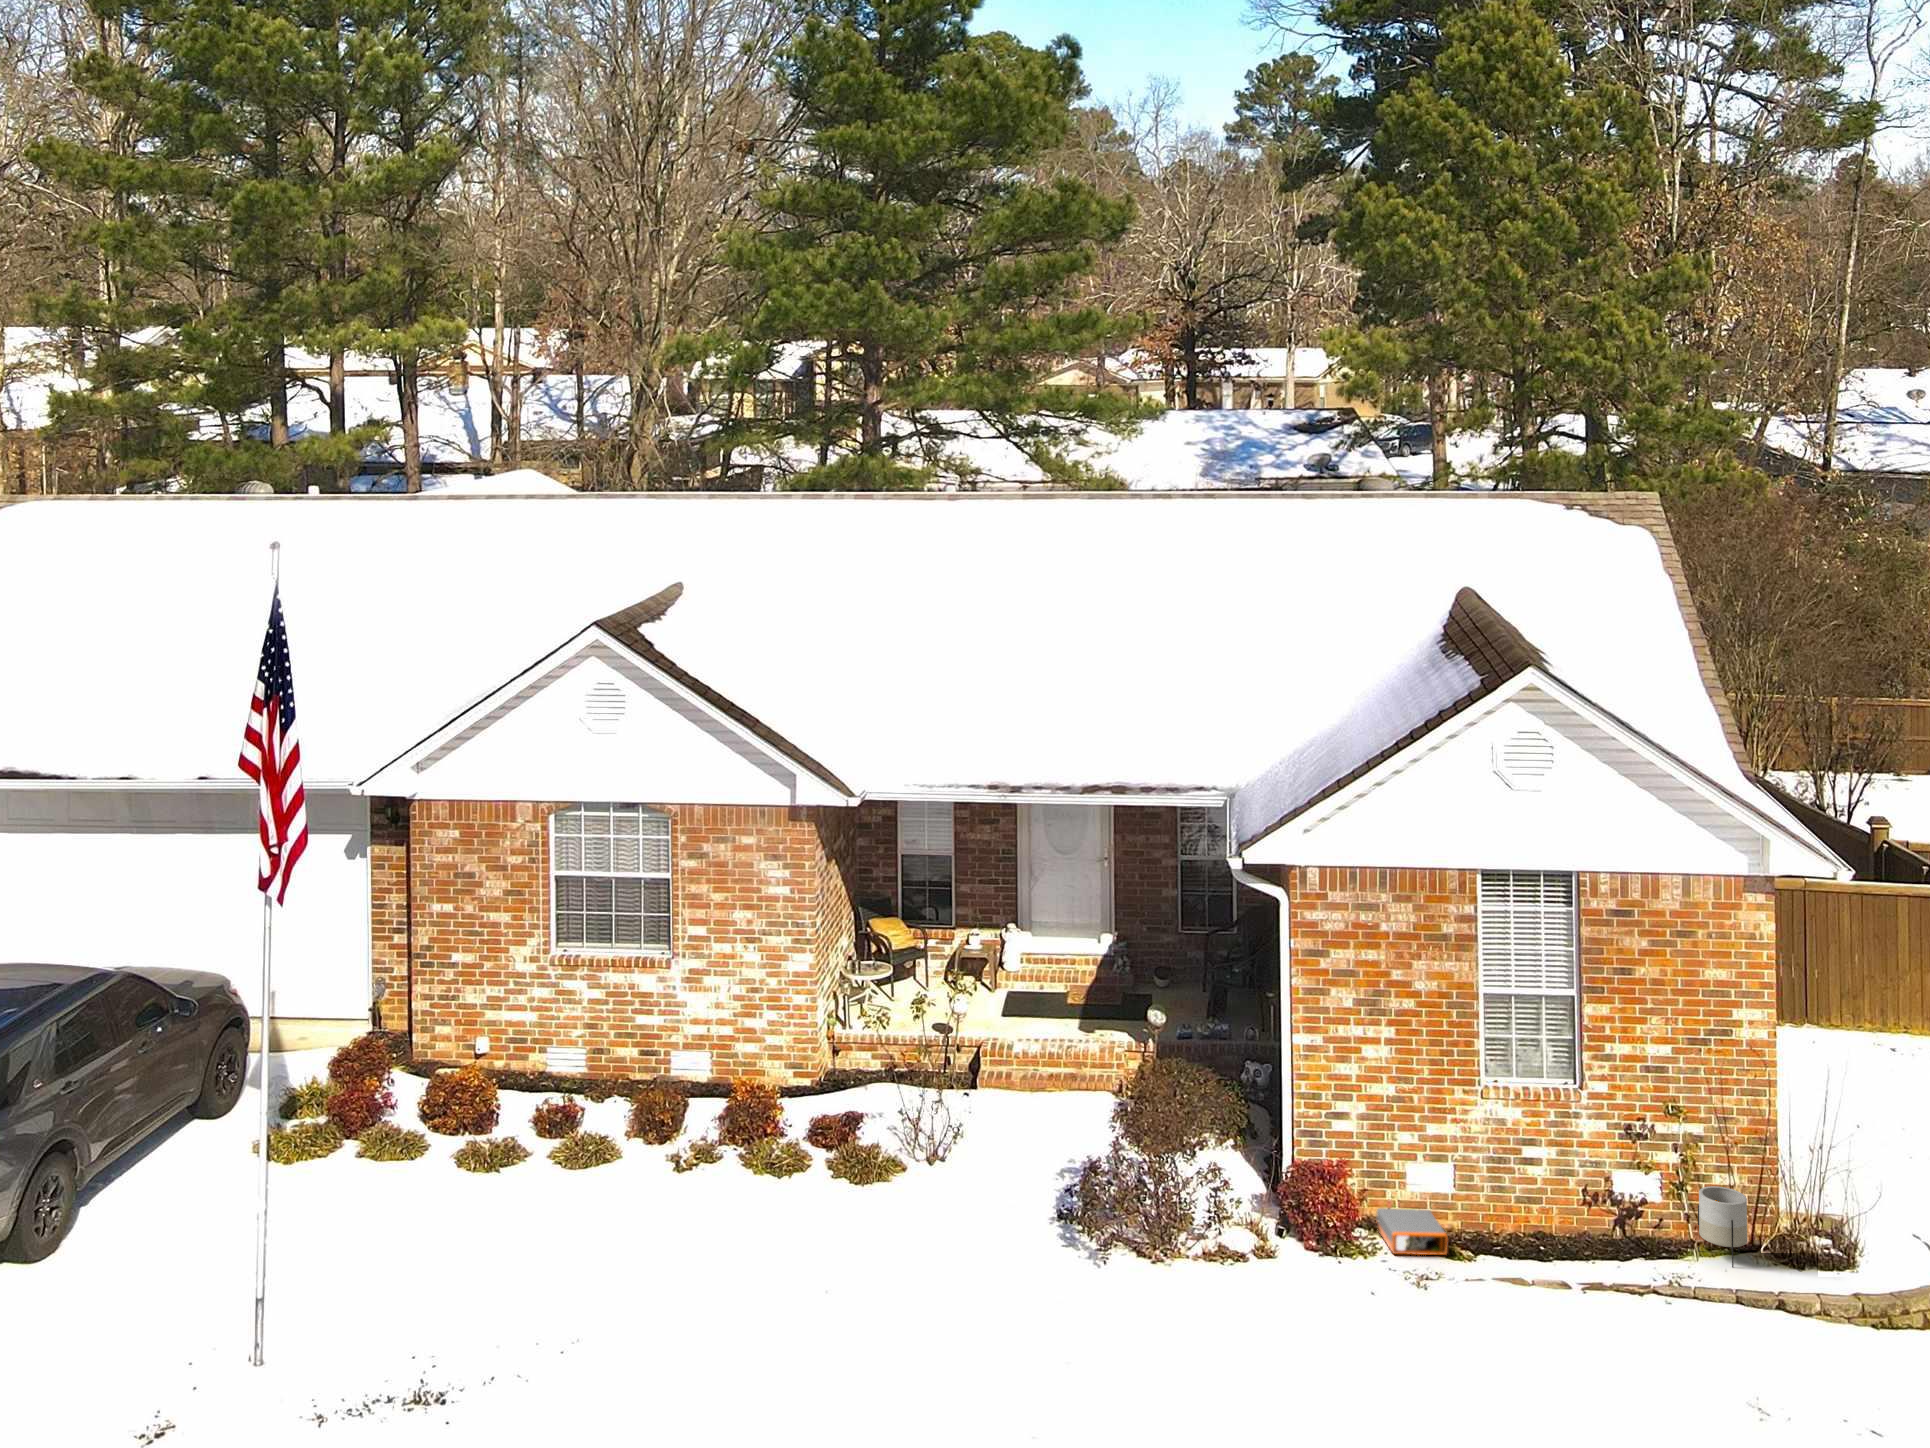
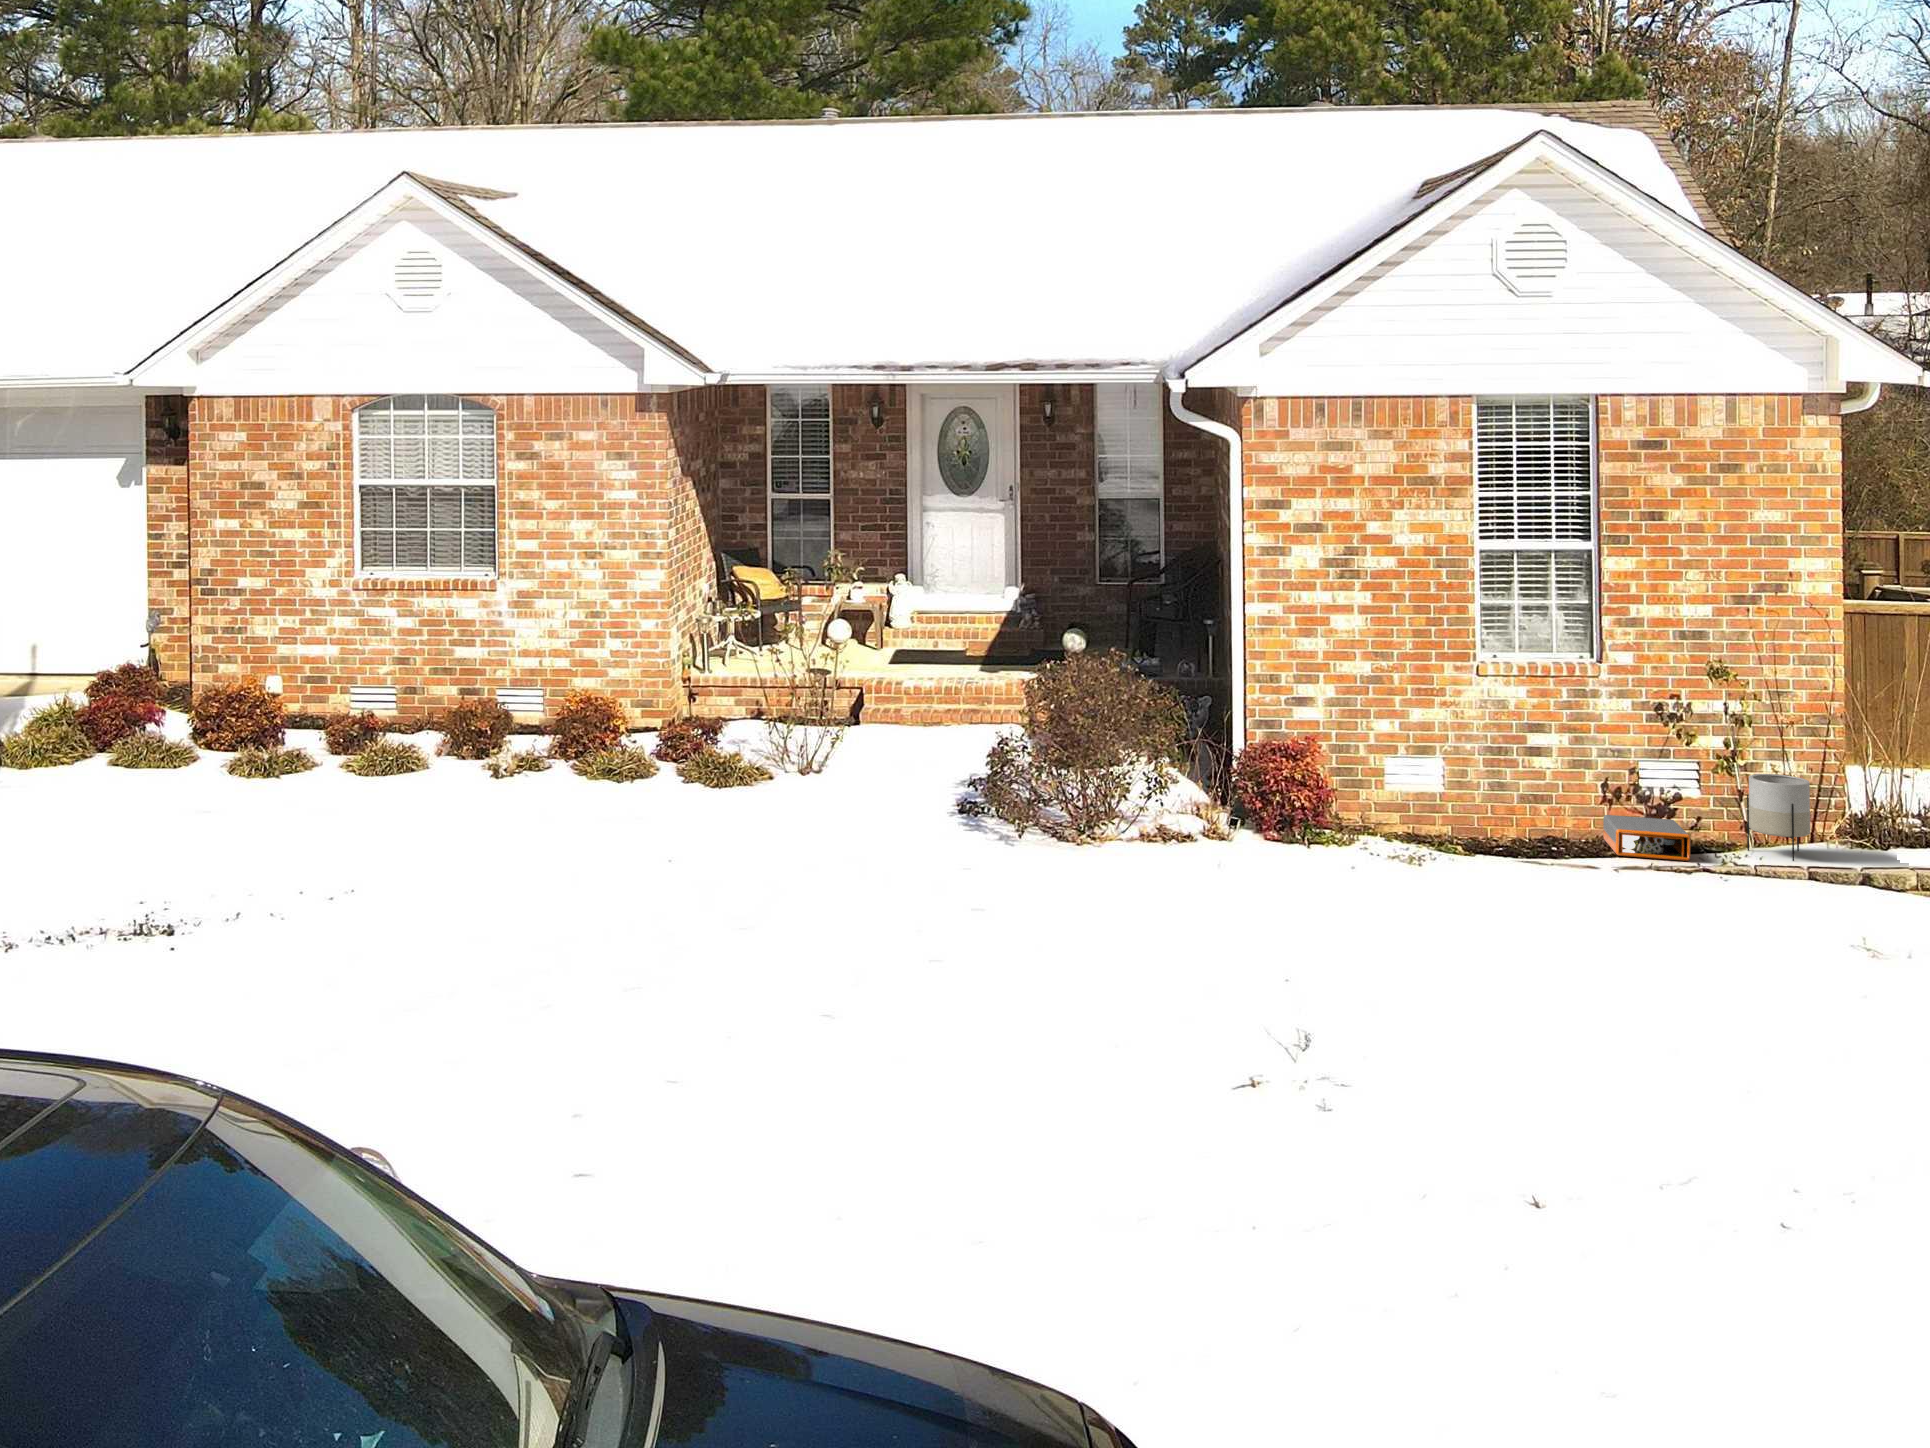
storage box: present [1376,1208,1448,1255] -> present [1603,815,1690,861]

